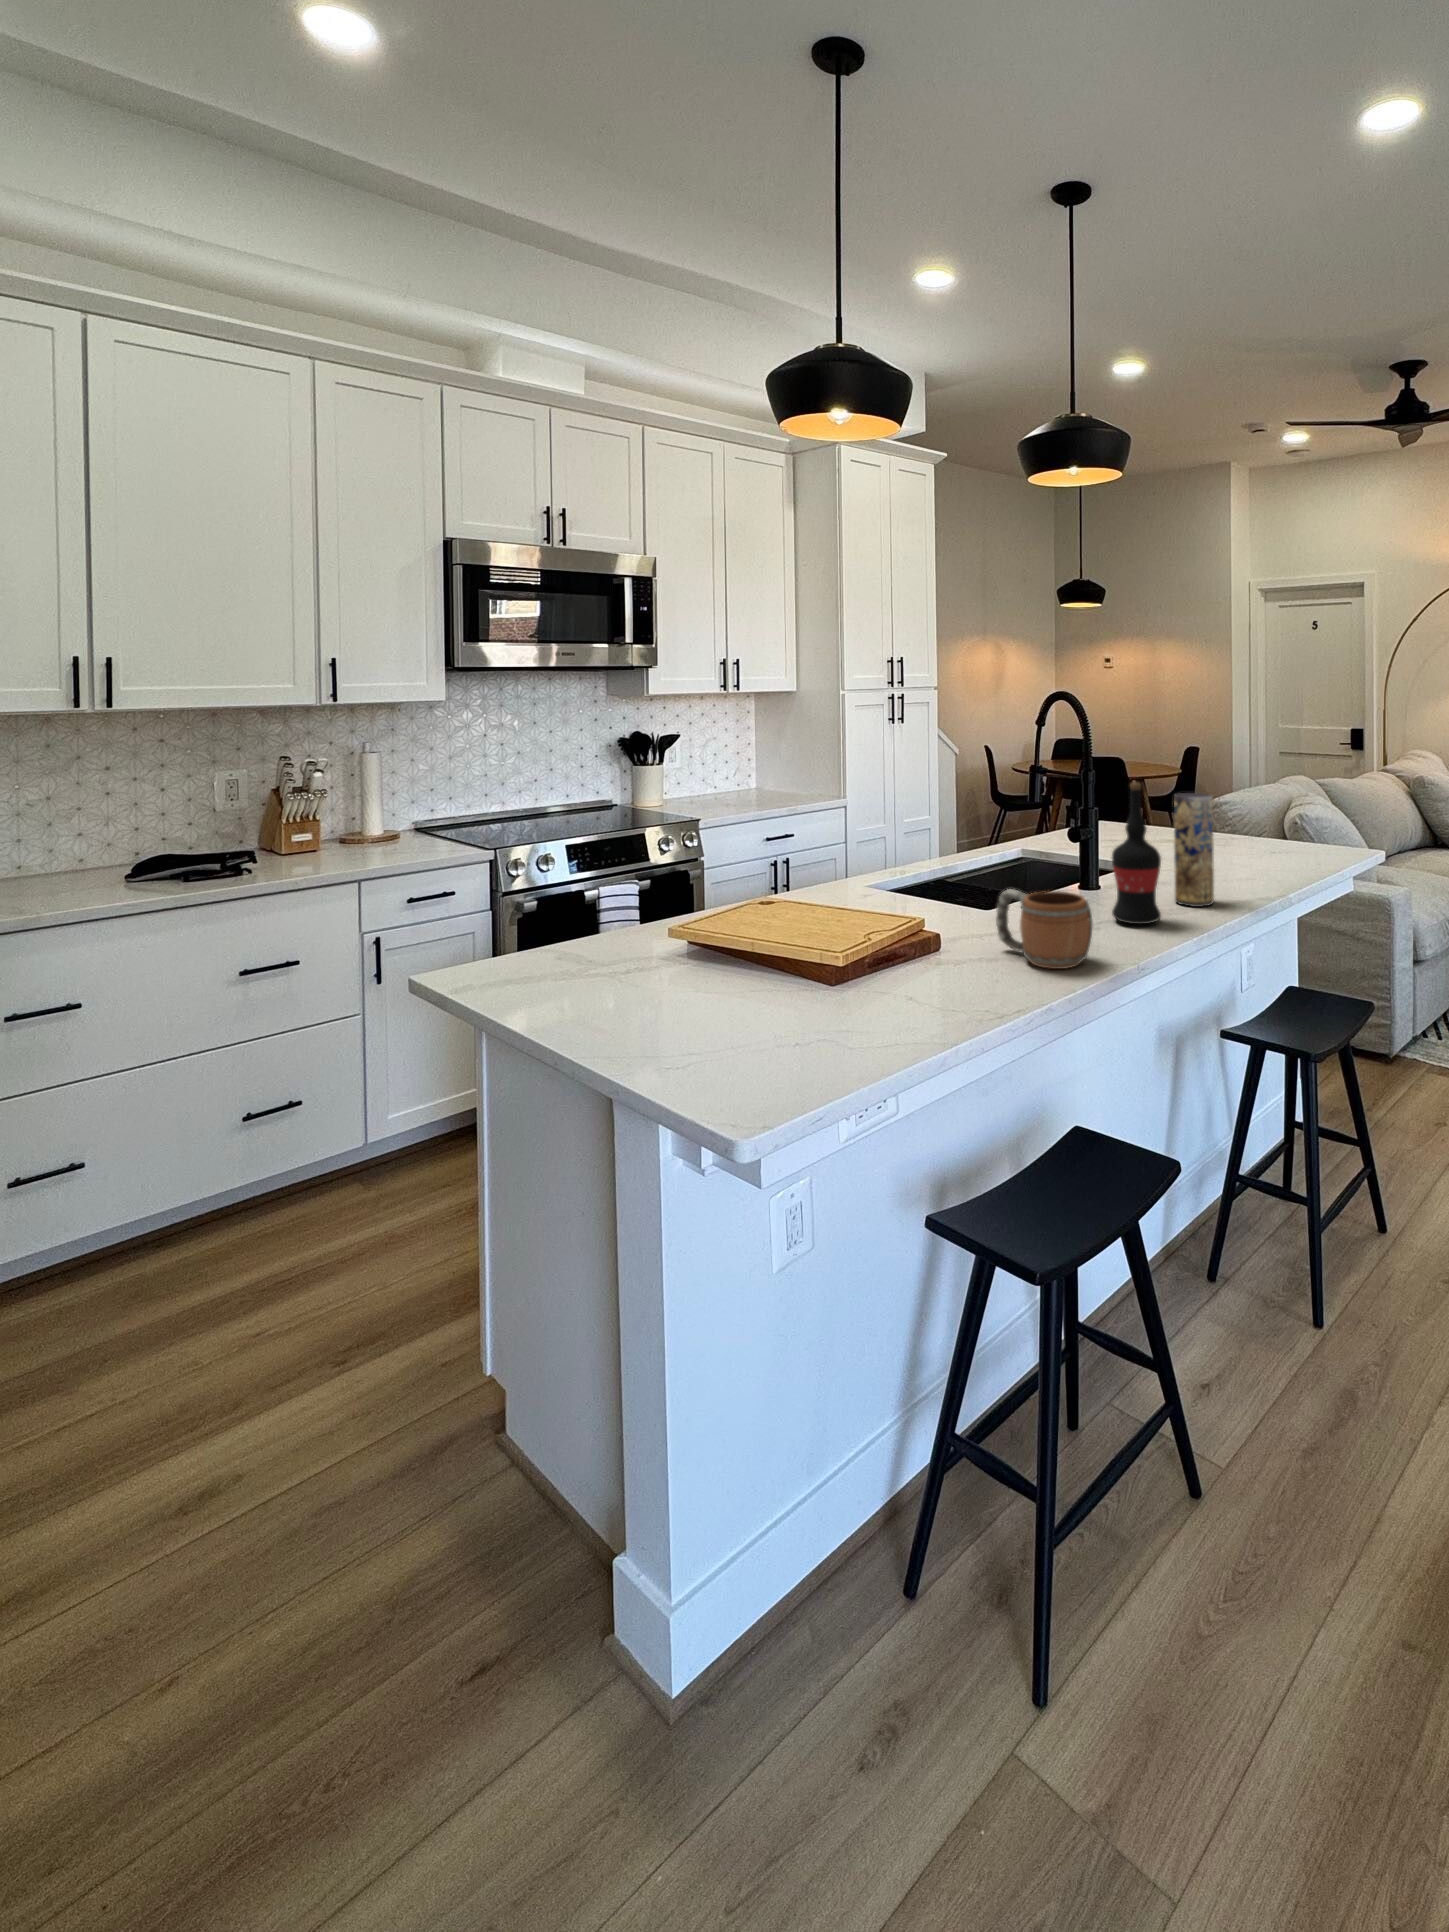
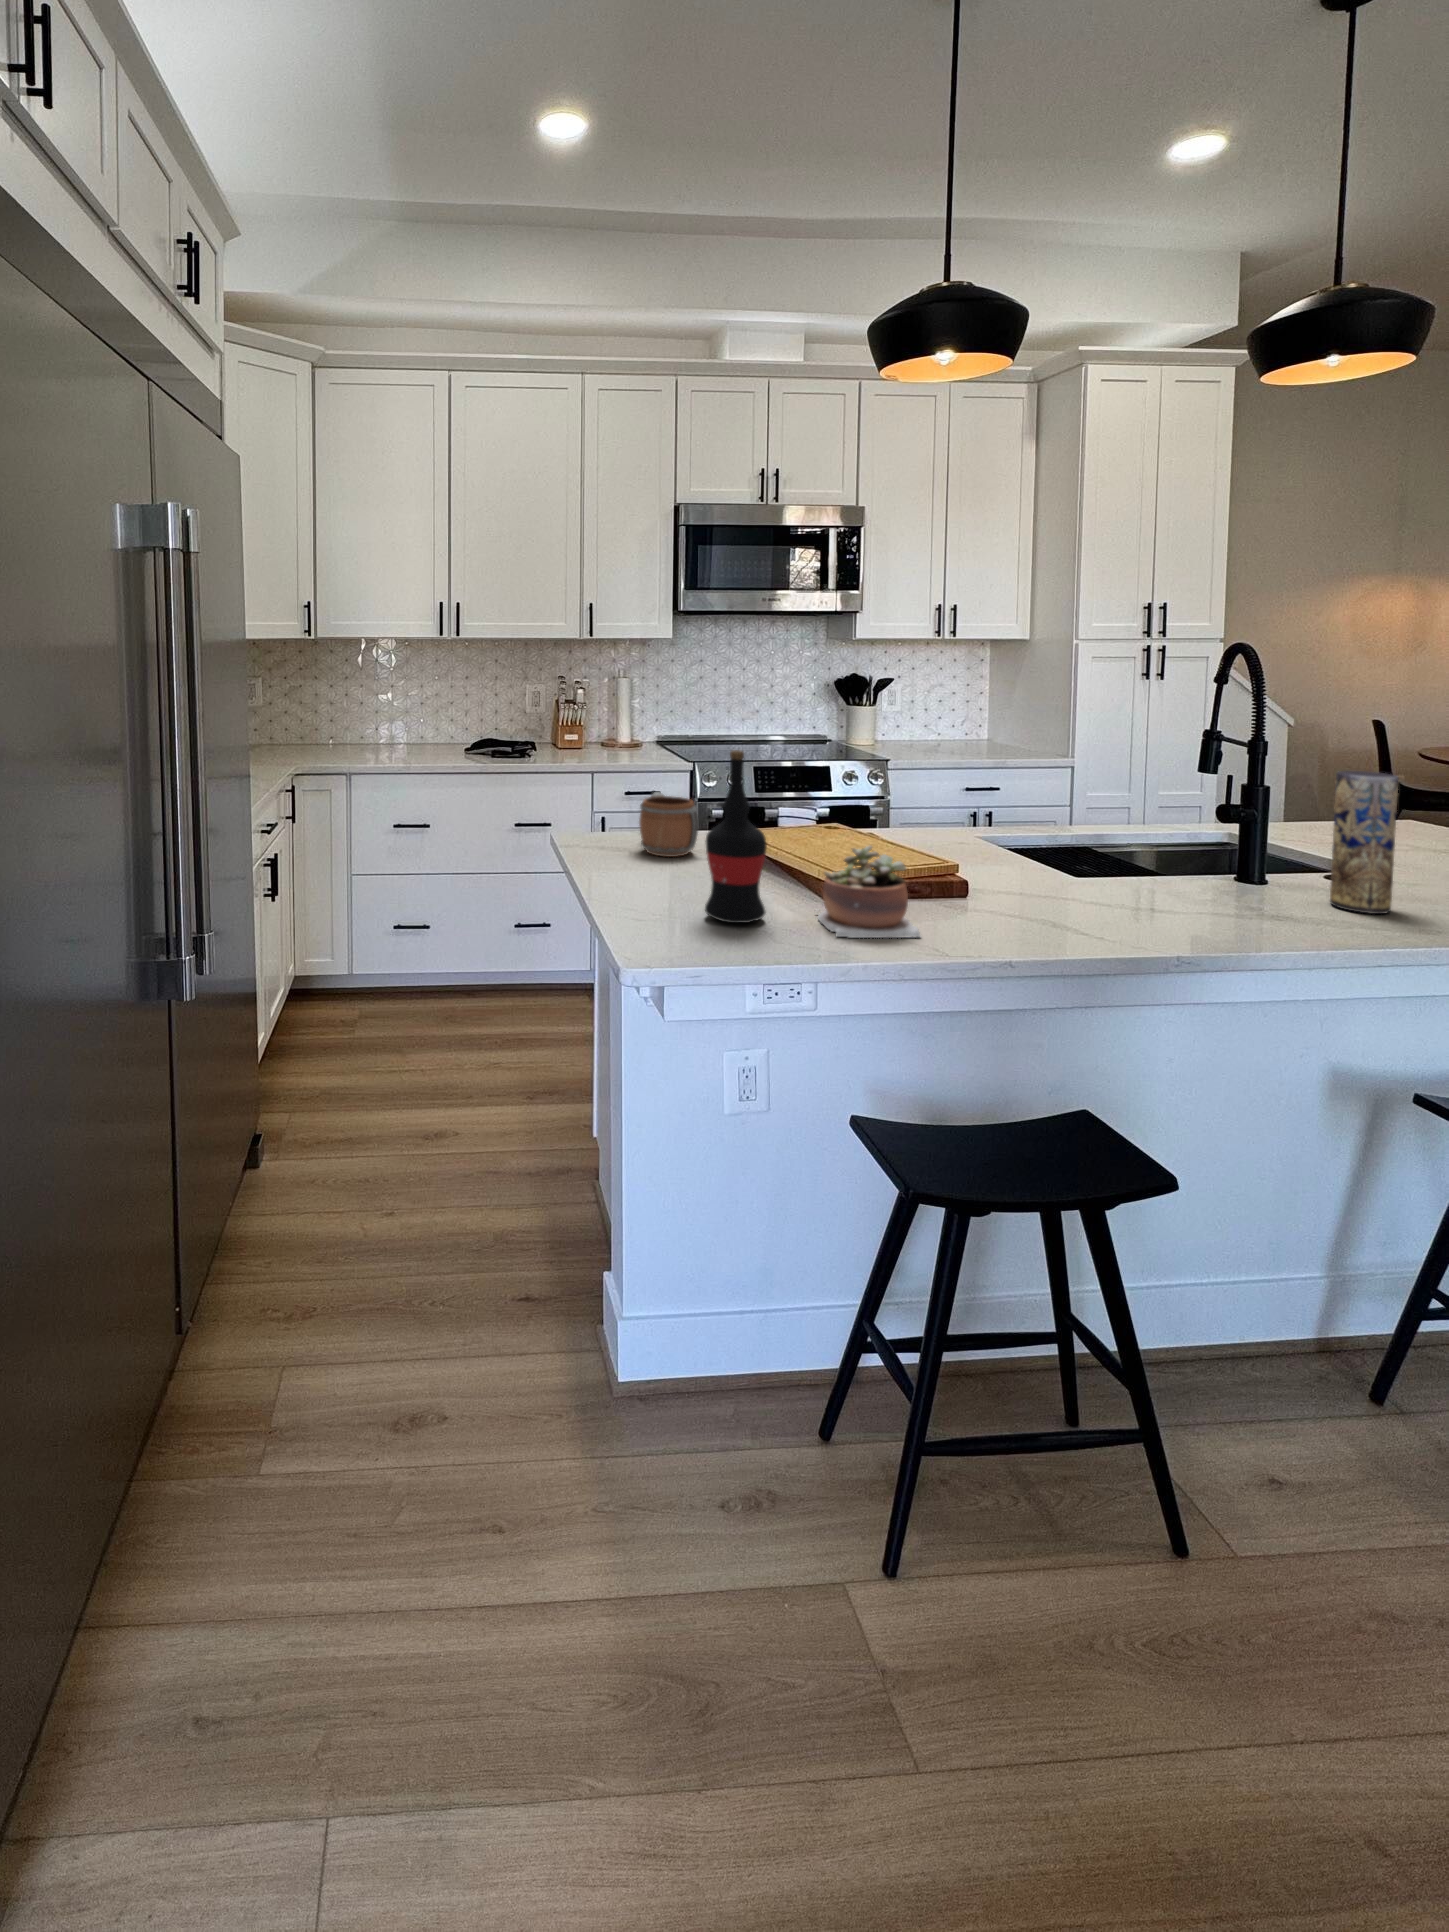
wine bottle: present [1112,782,1161,924] -> present [705,750,767,923]
mug: present [996,889,1093,969] -> present [639,792,698,857]
succulent plant: none [863,929,987,1044] -> present [818,845,920,938]

